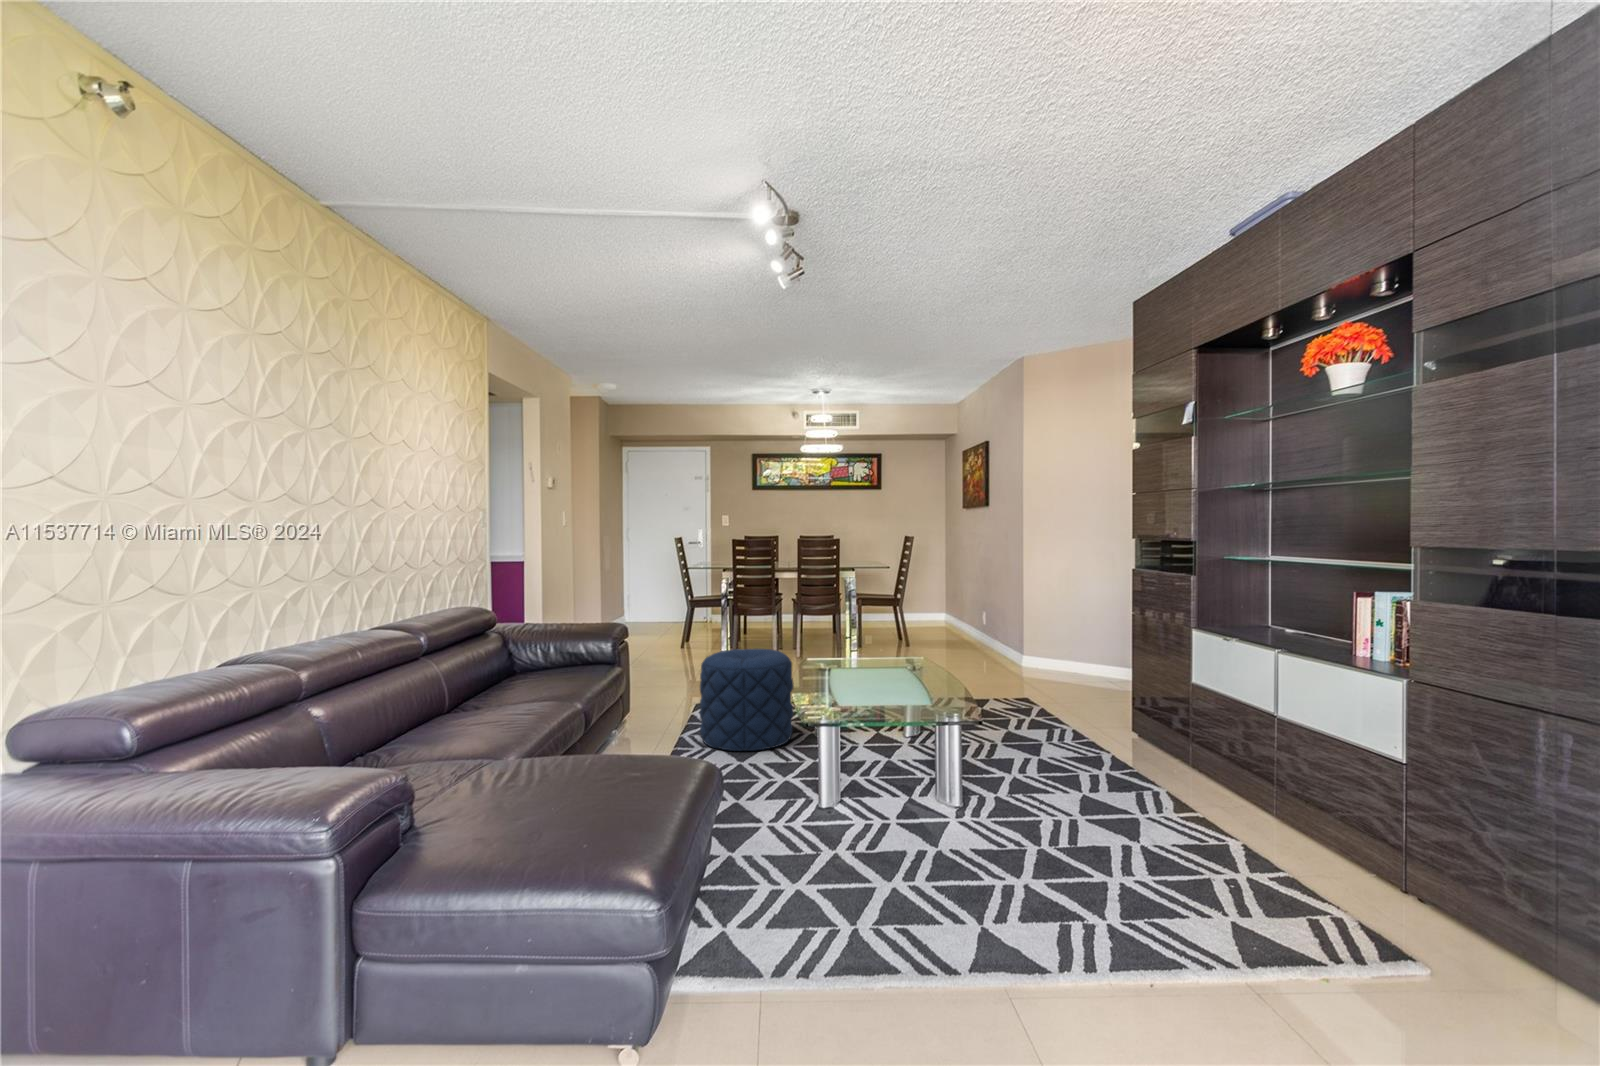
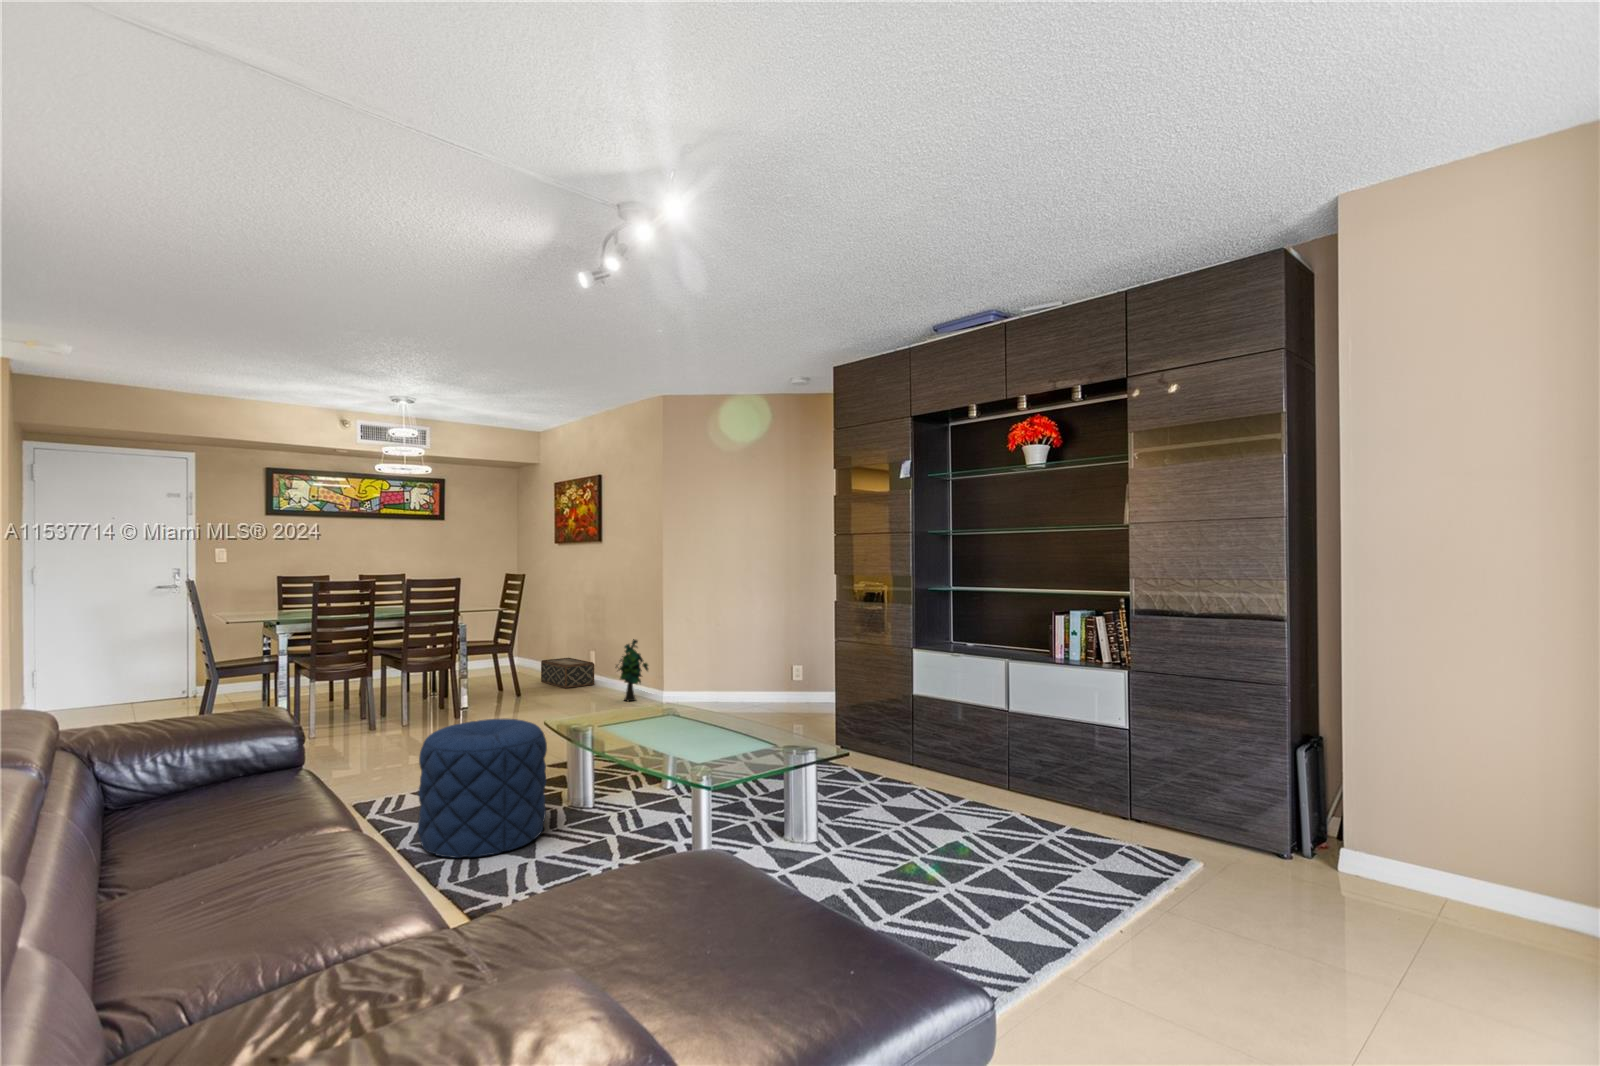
decorative plant: none [984,600,1016,660] -> present [616,639,648,701]
woven basket: none [945,616,987,644] -> present [541,658,594,688]

